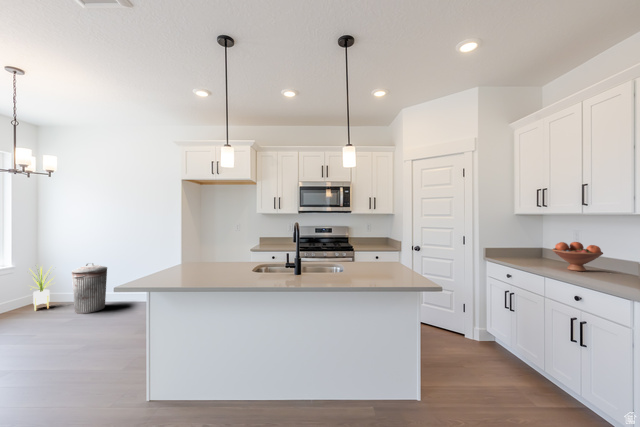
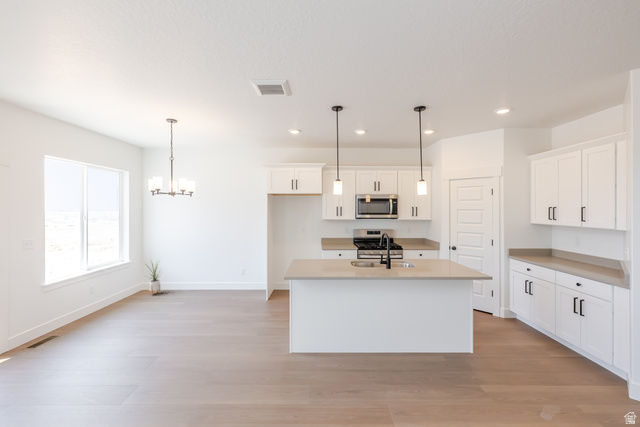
fruit bowl: present [552,242,603,271] -> none [561,246,596,267]
trash can: present [72,263,107,314] -> none [181,259,205,298]

